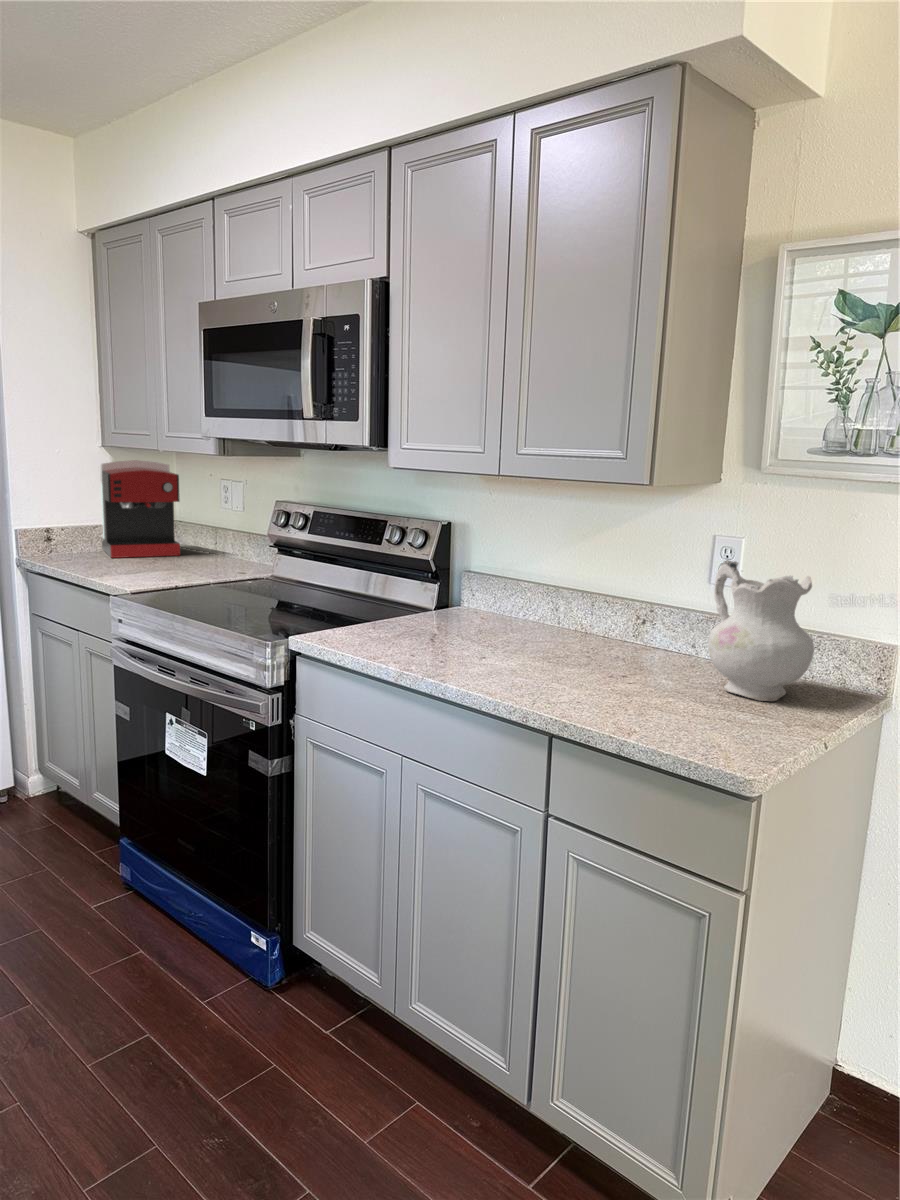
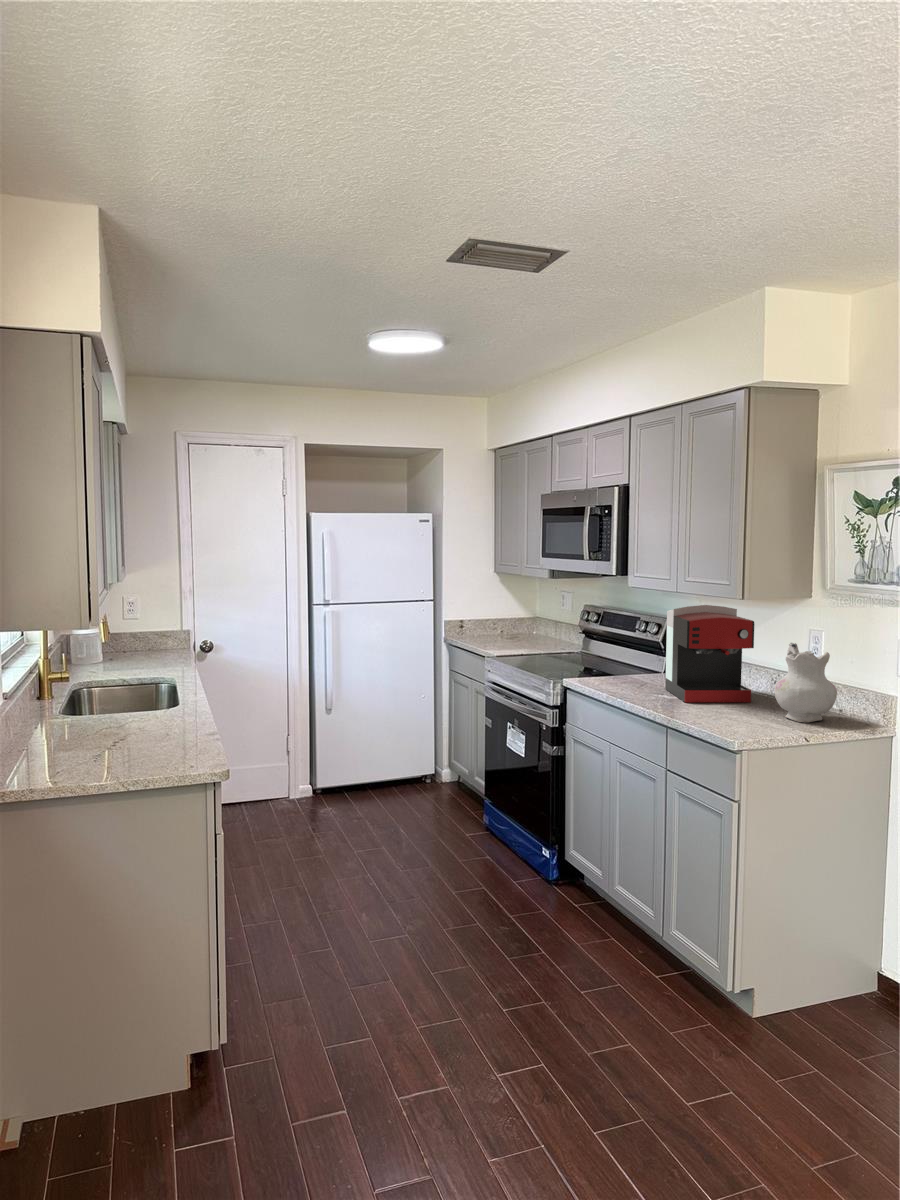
coffee maker: present [99,460,180,558] -> present [665,605,754,703]

